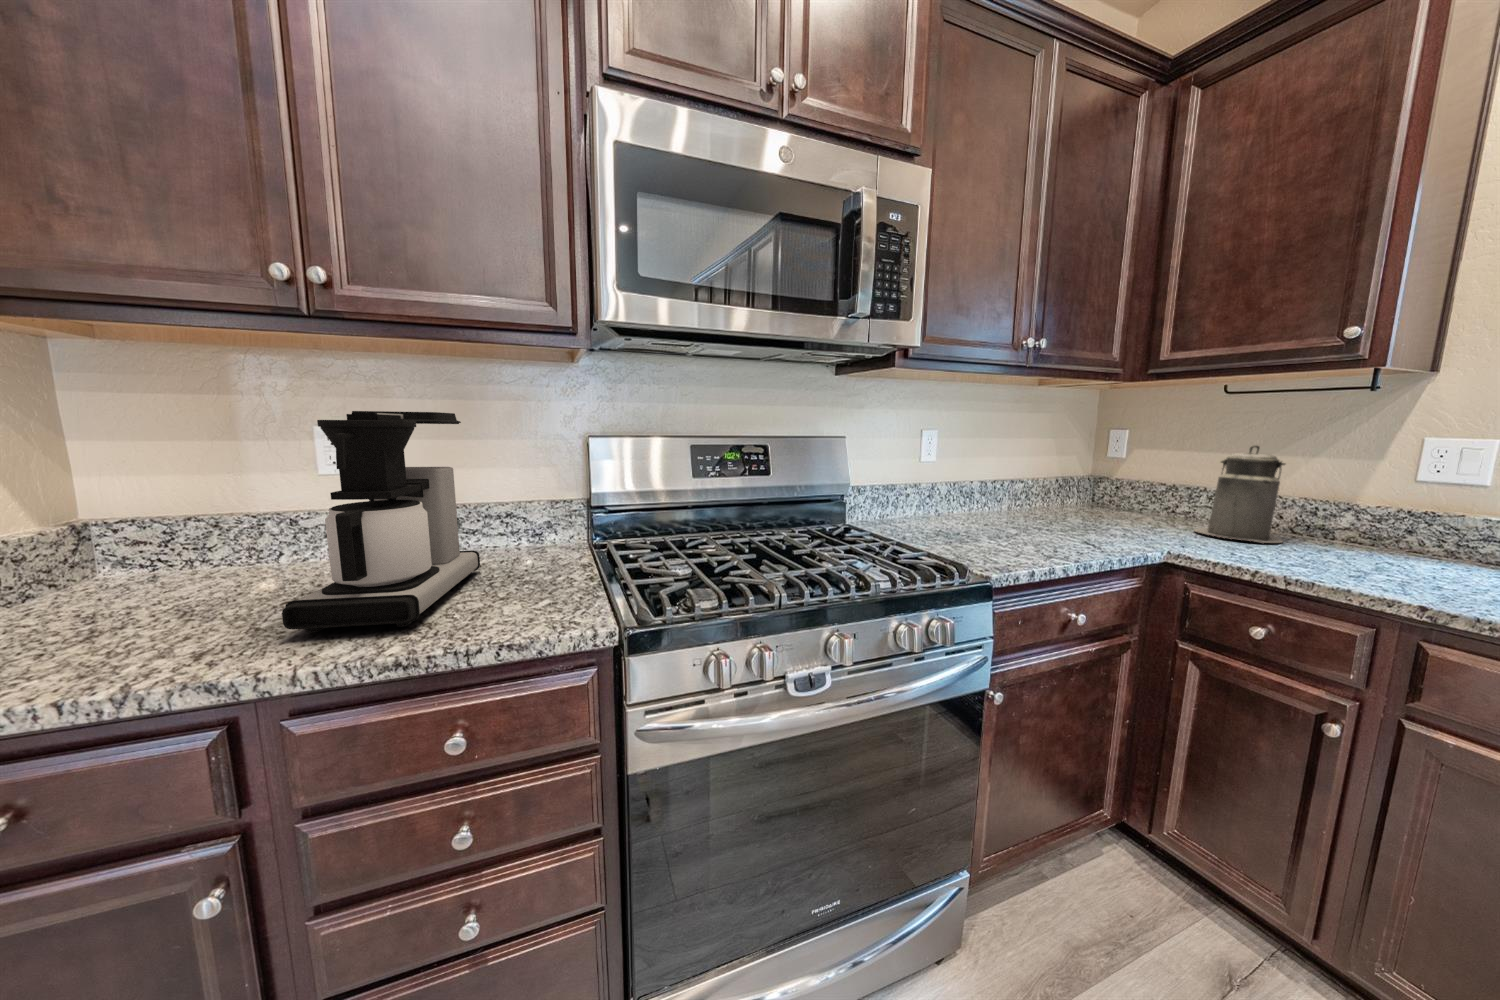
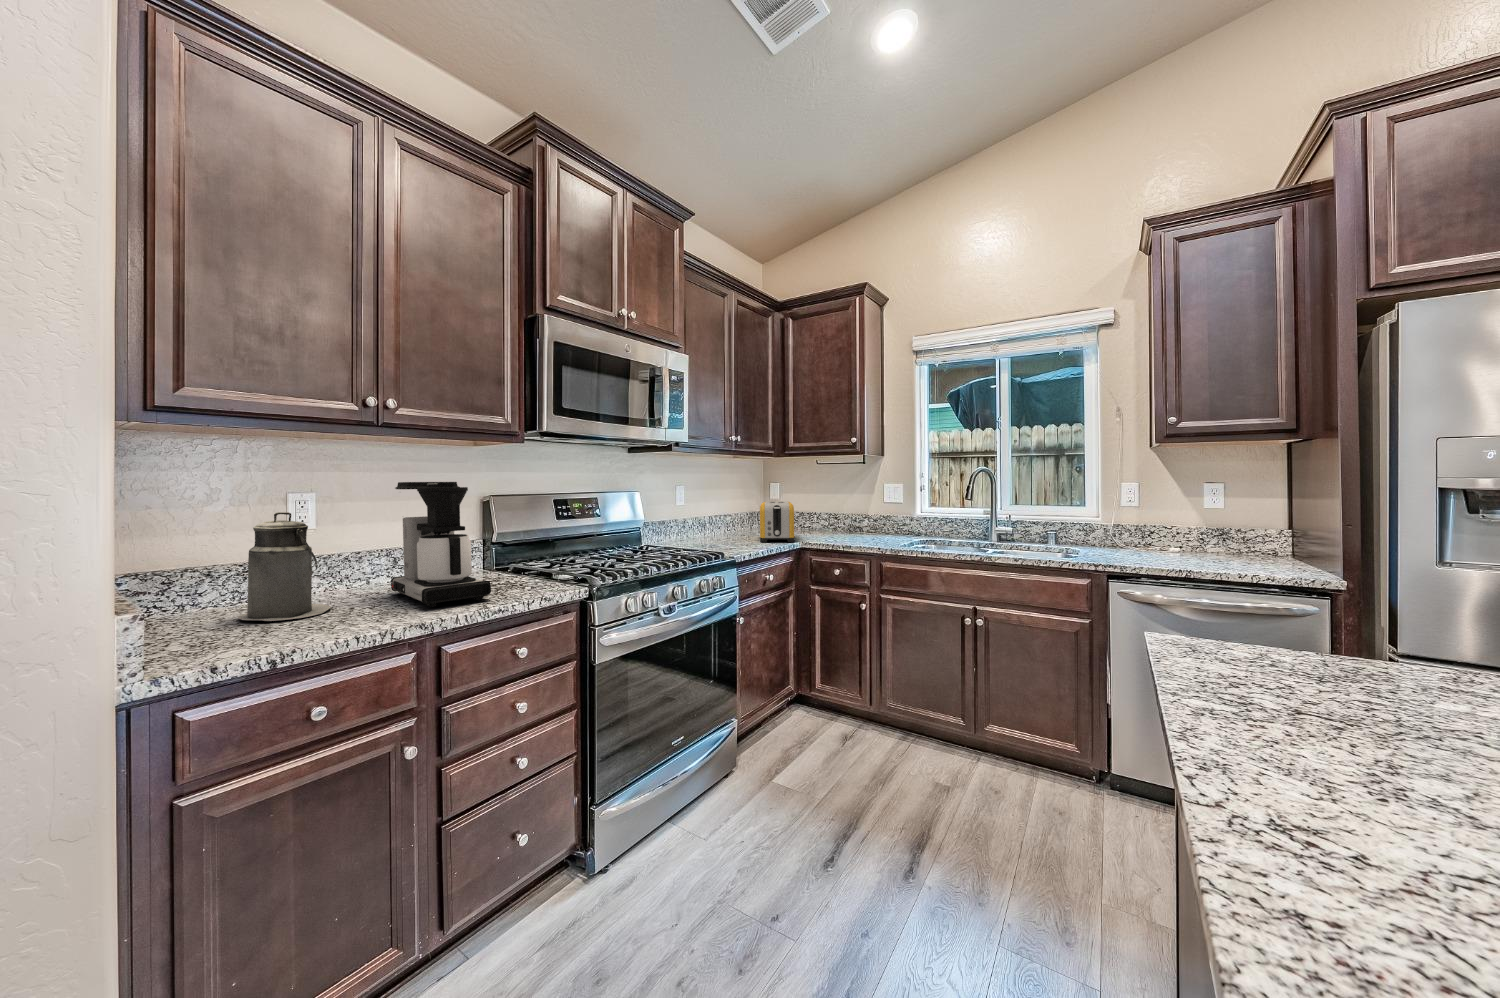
canister: present [1194,445,1285,543] -> present [238,512,331,621]
toaster: none [1069,463,1156,546] -> present [760,502,794,542]

